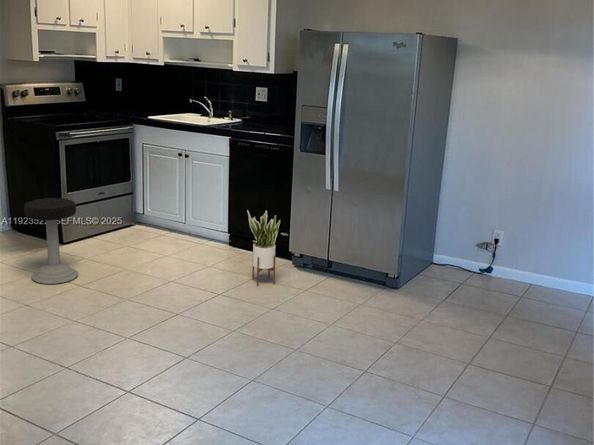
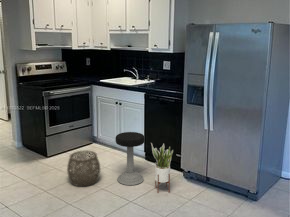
stool: present [24,198,78,284] -> present [115,132,145,185]
woven basket: none [111,227,165,281] -> present [67,151,100,186]

